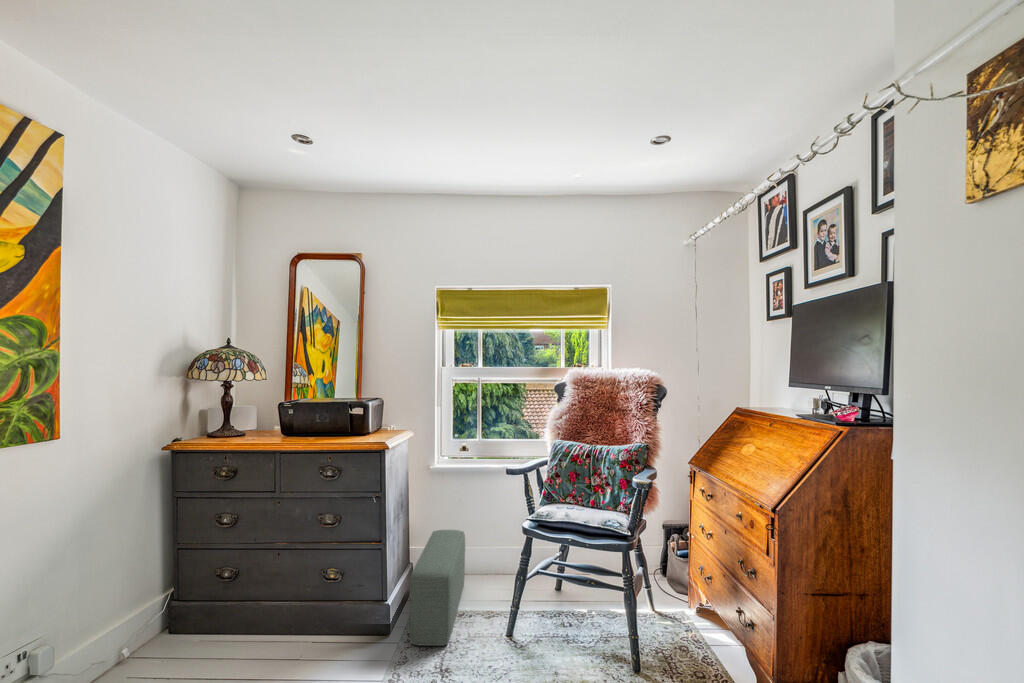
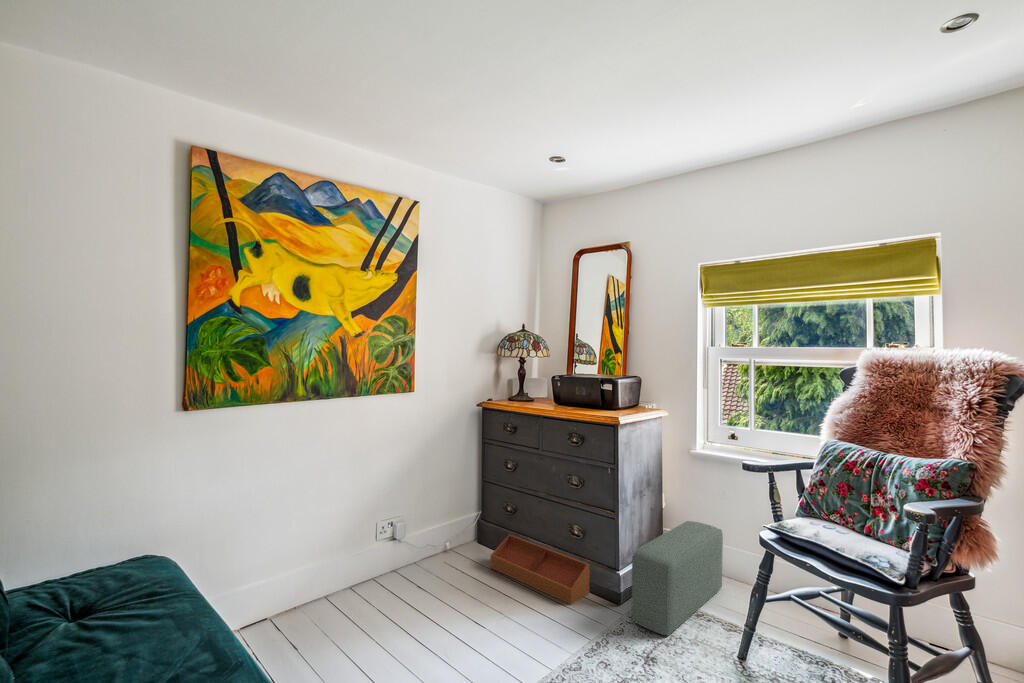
storage bin: none [215,602,353,655] -> present [490,534,590,605]

